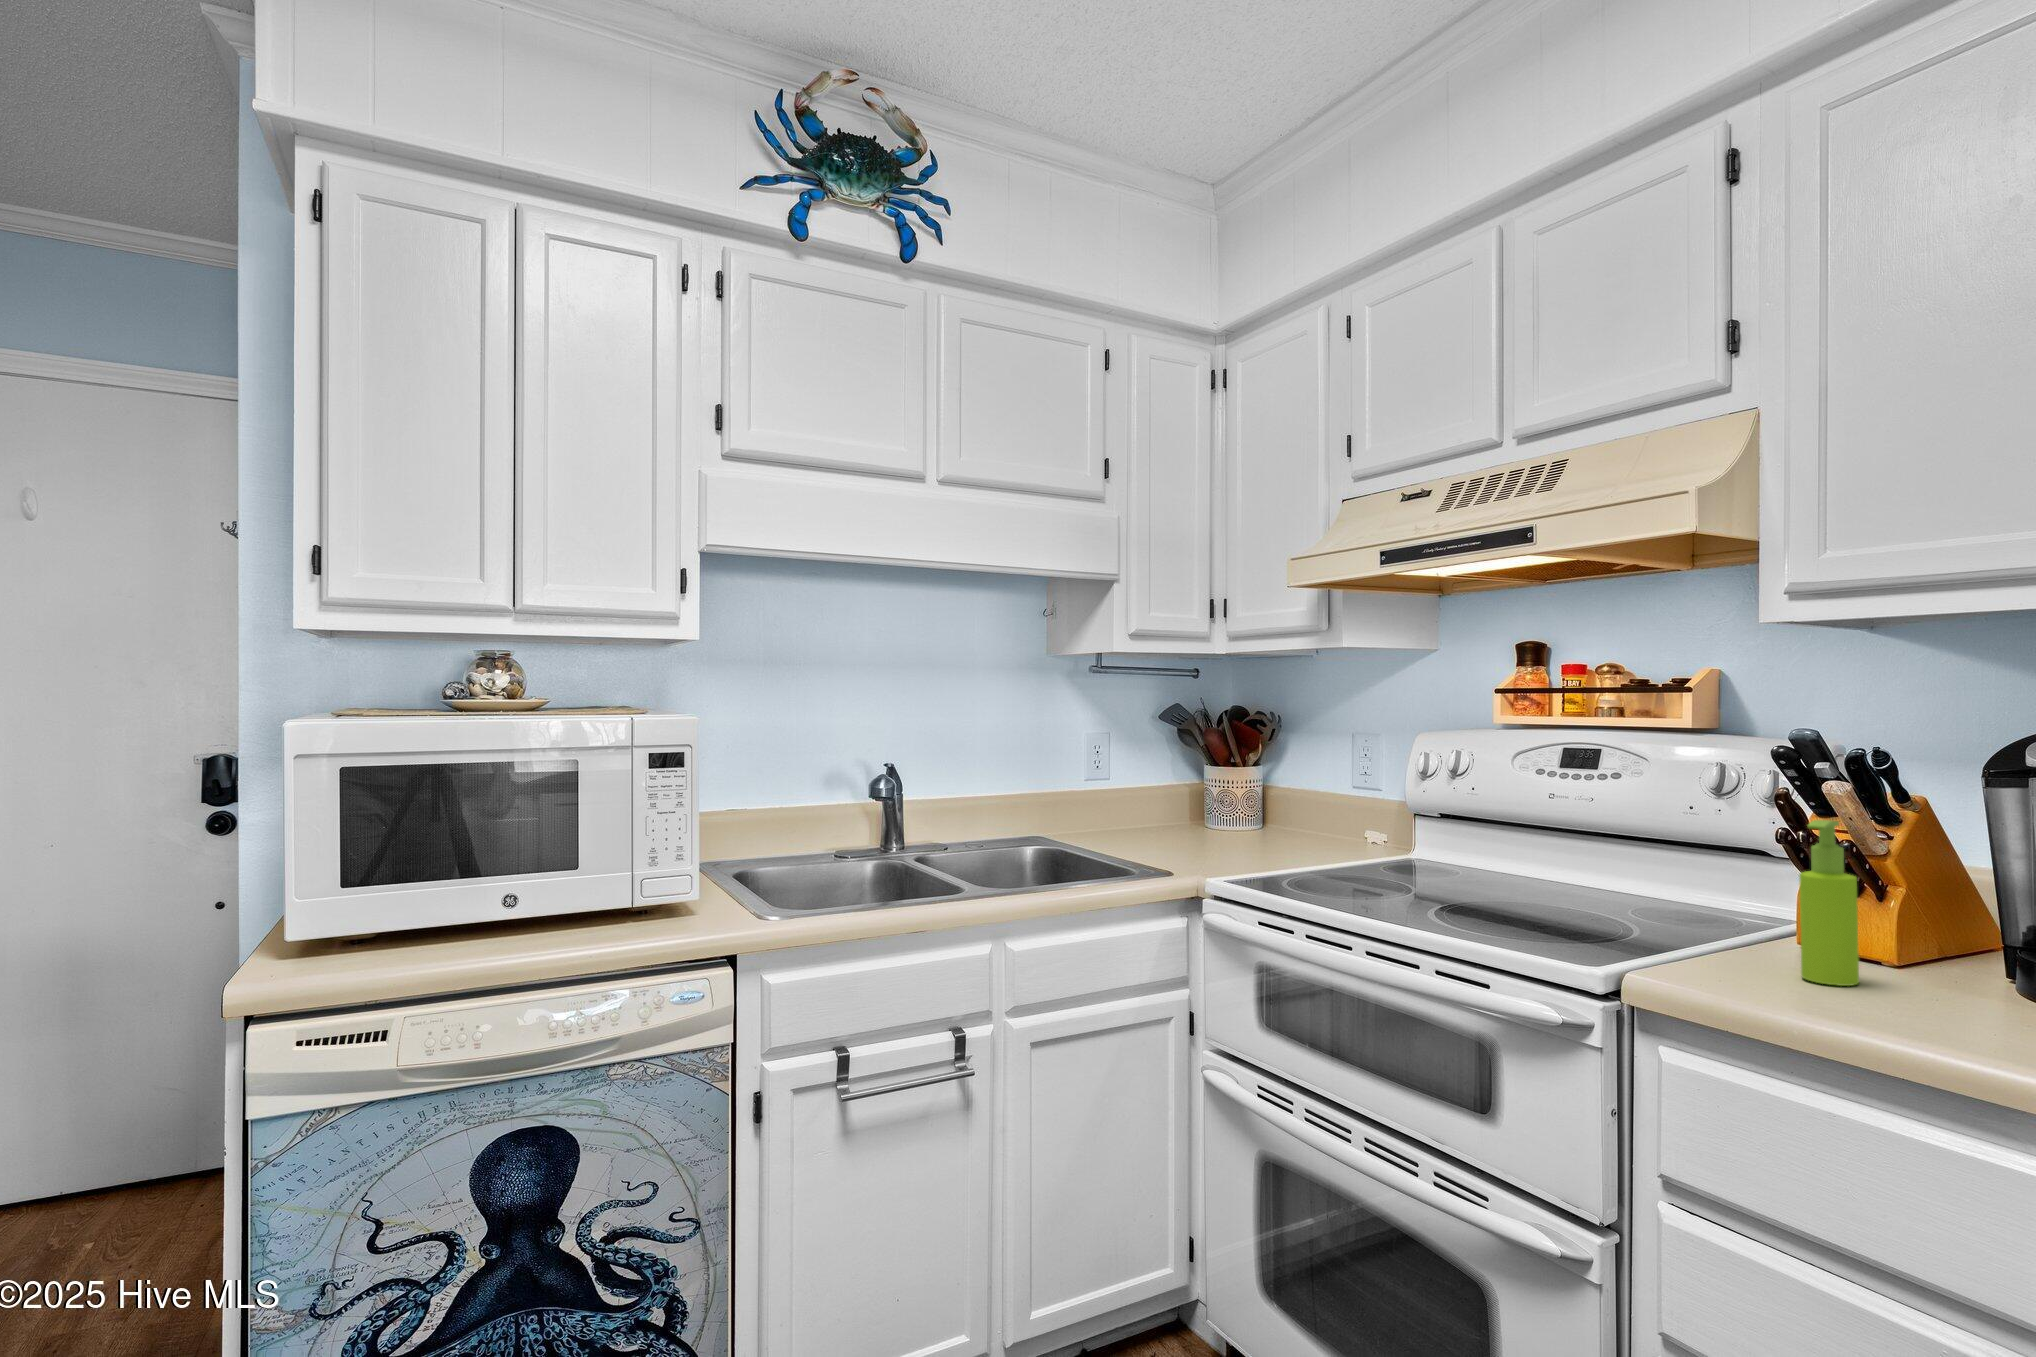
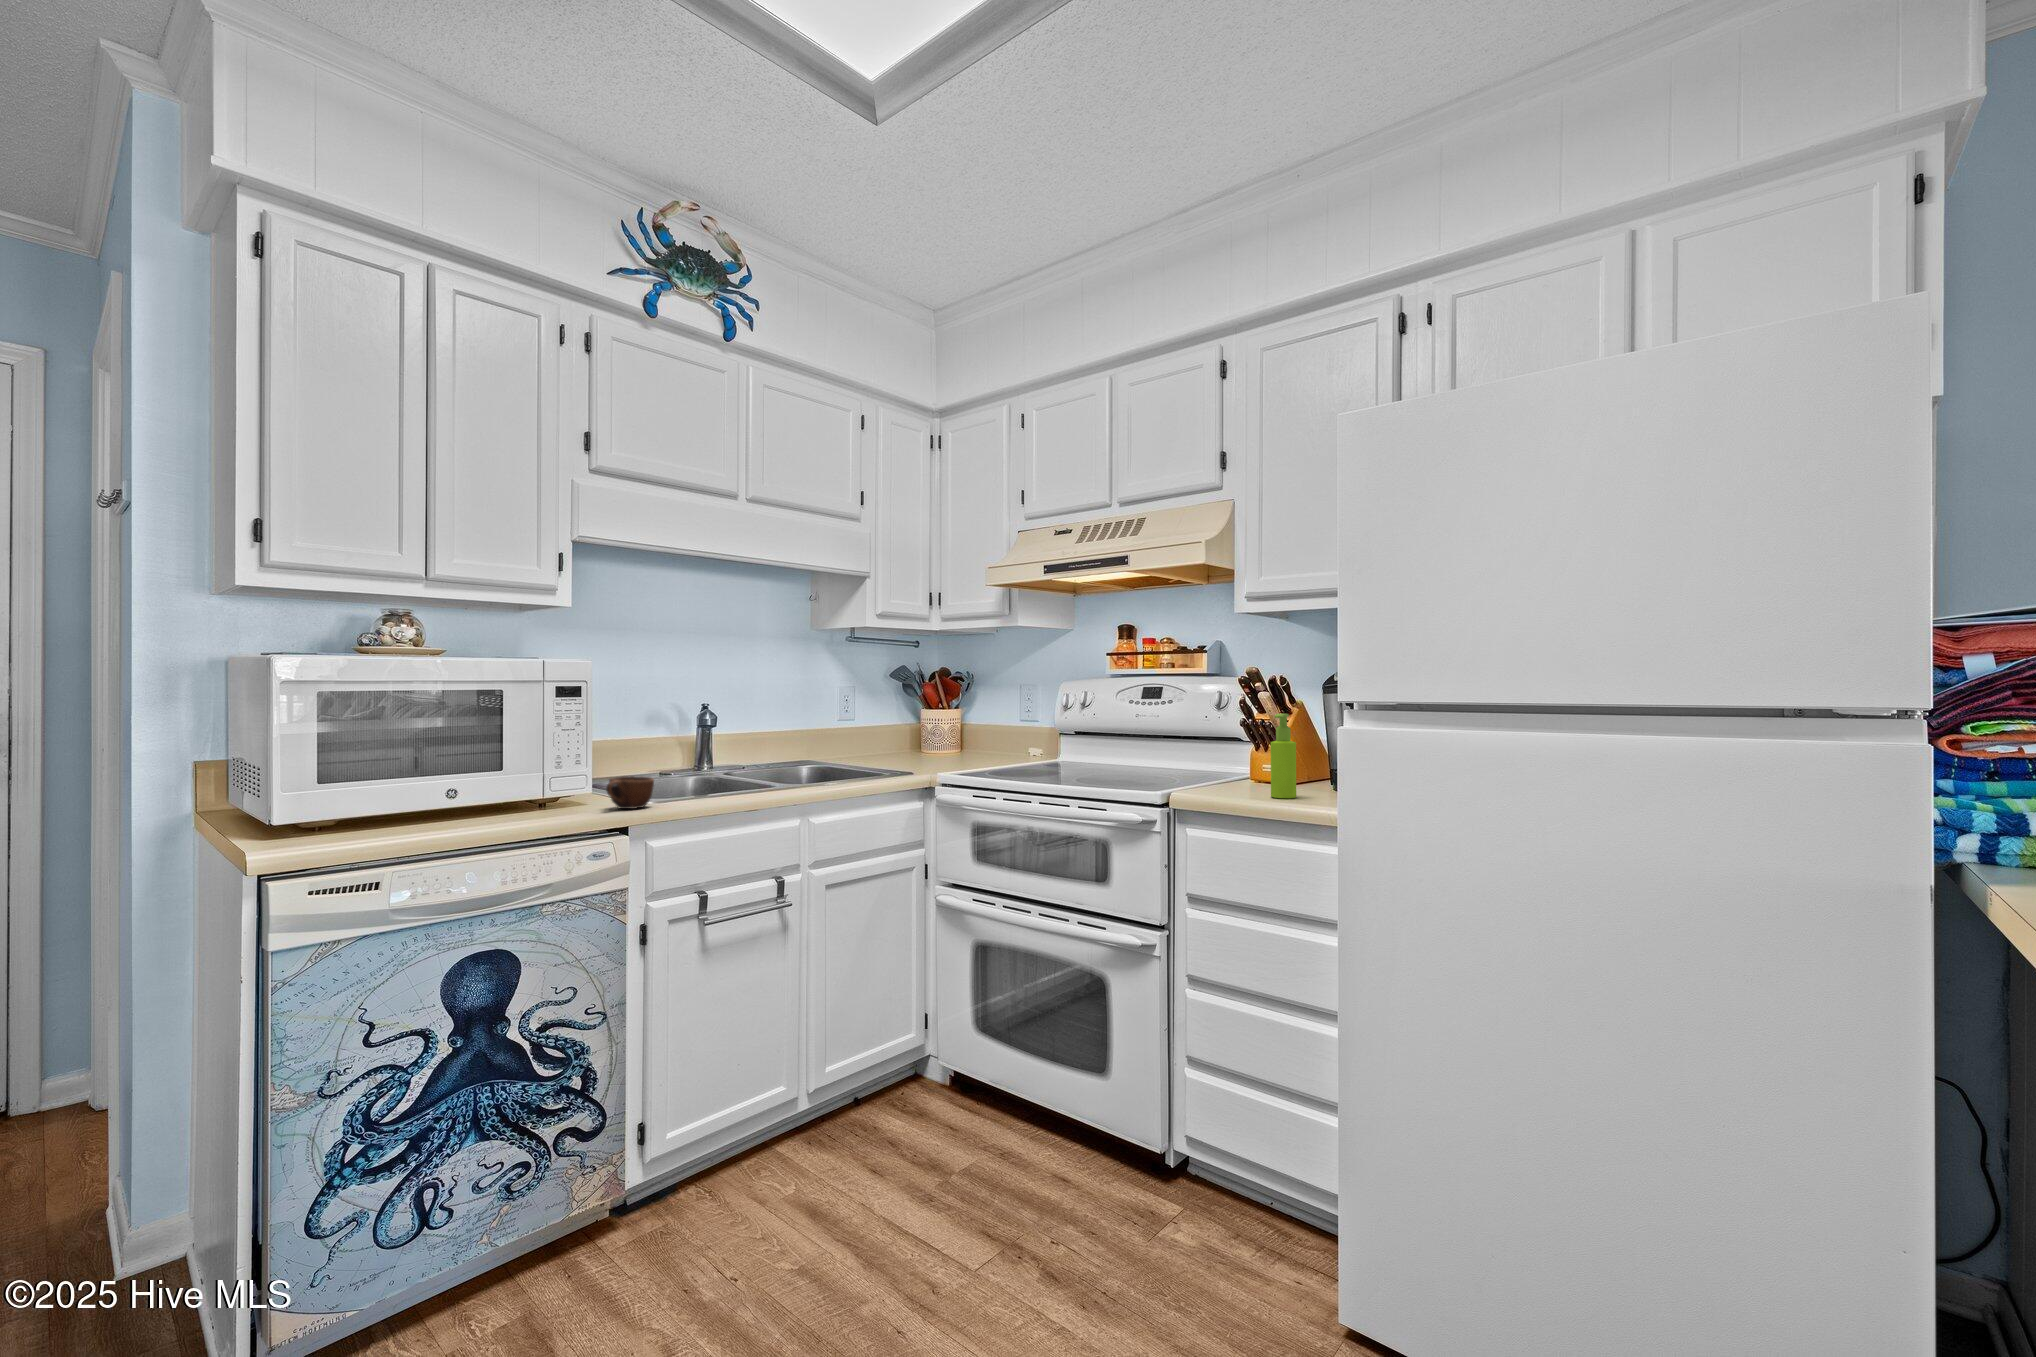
mug: none [712,875,780,924] -> present [606,776,654,809]

